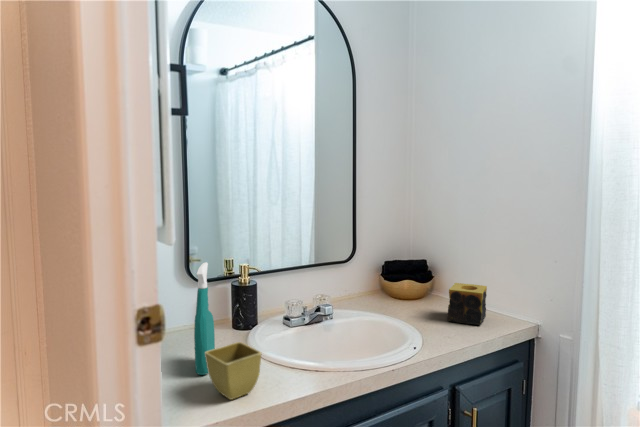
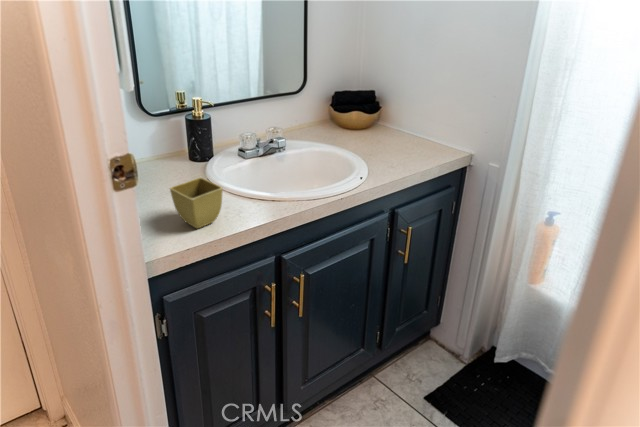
spray bottle: present [194,262,215,375] -> none [154,101,177,206]
candle: present [447,283,487,325] -> none [392,115,430,155]

